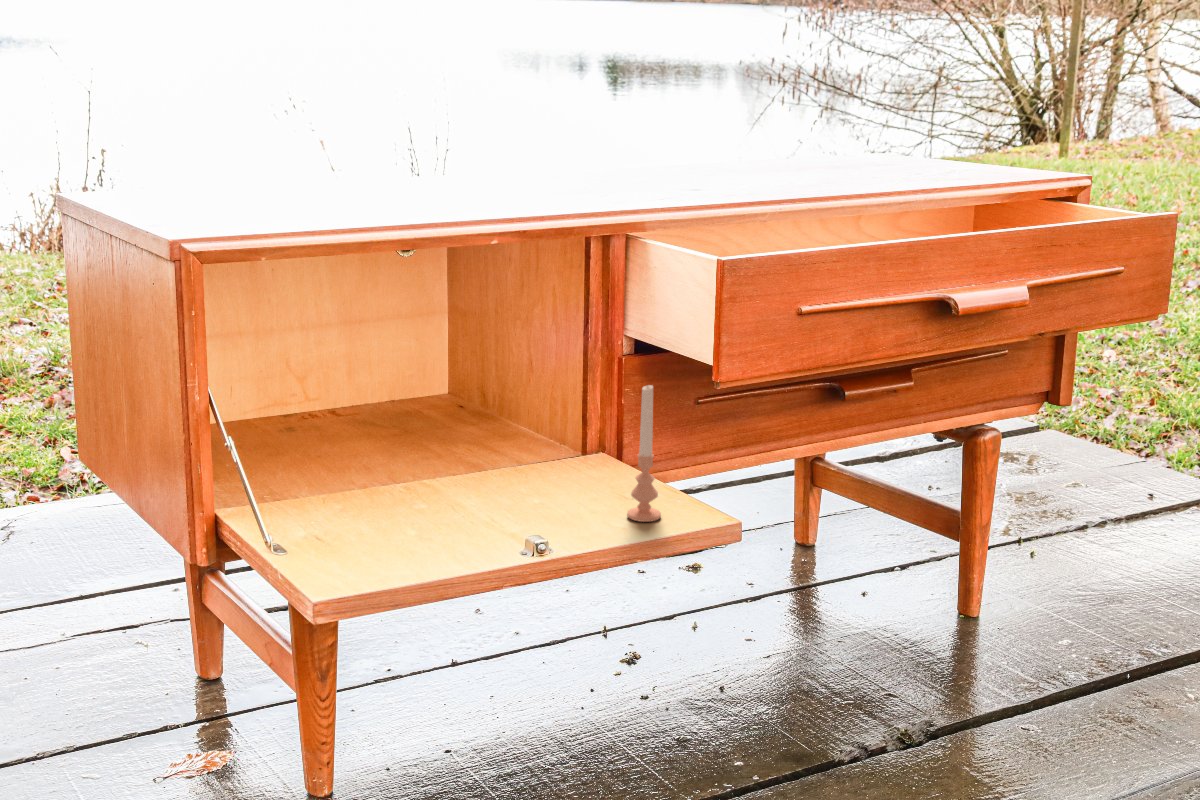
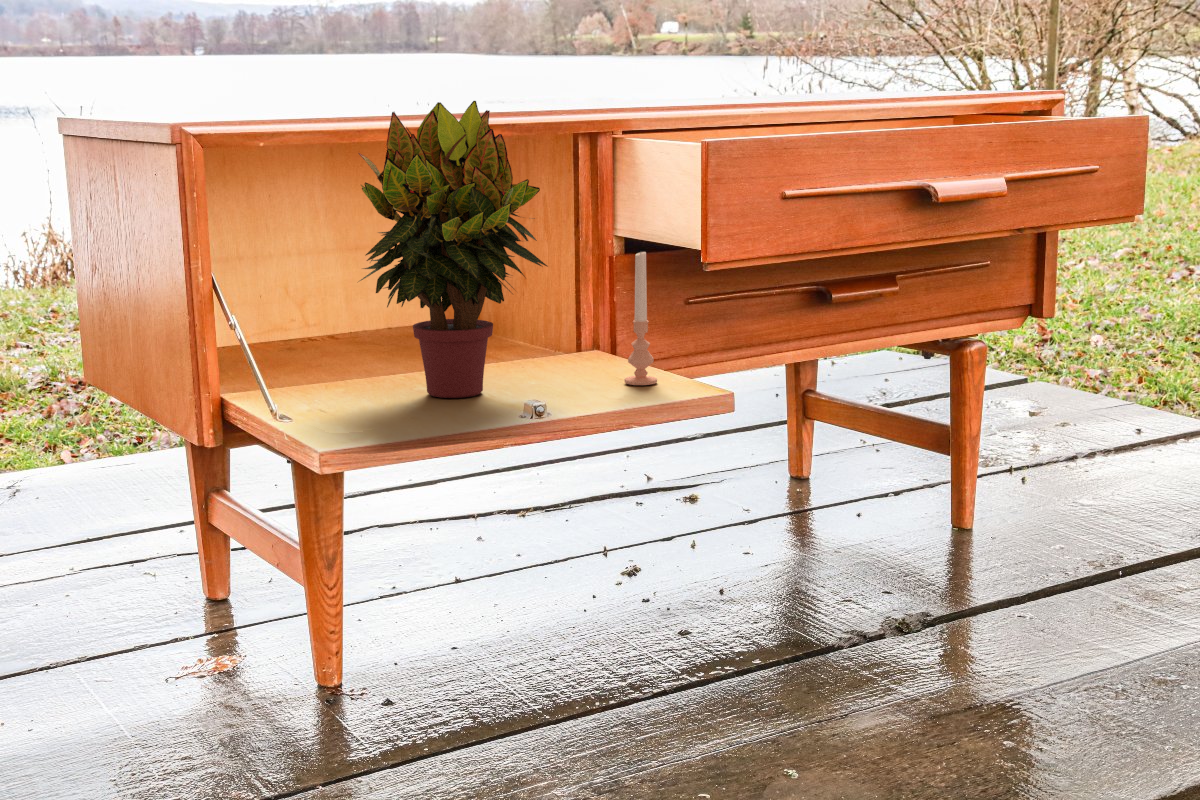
potted plant: none [350,229,551,537] -> present [359,101,547,398]

